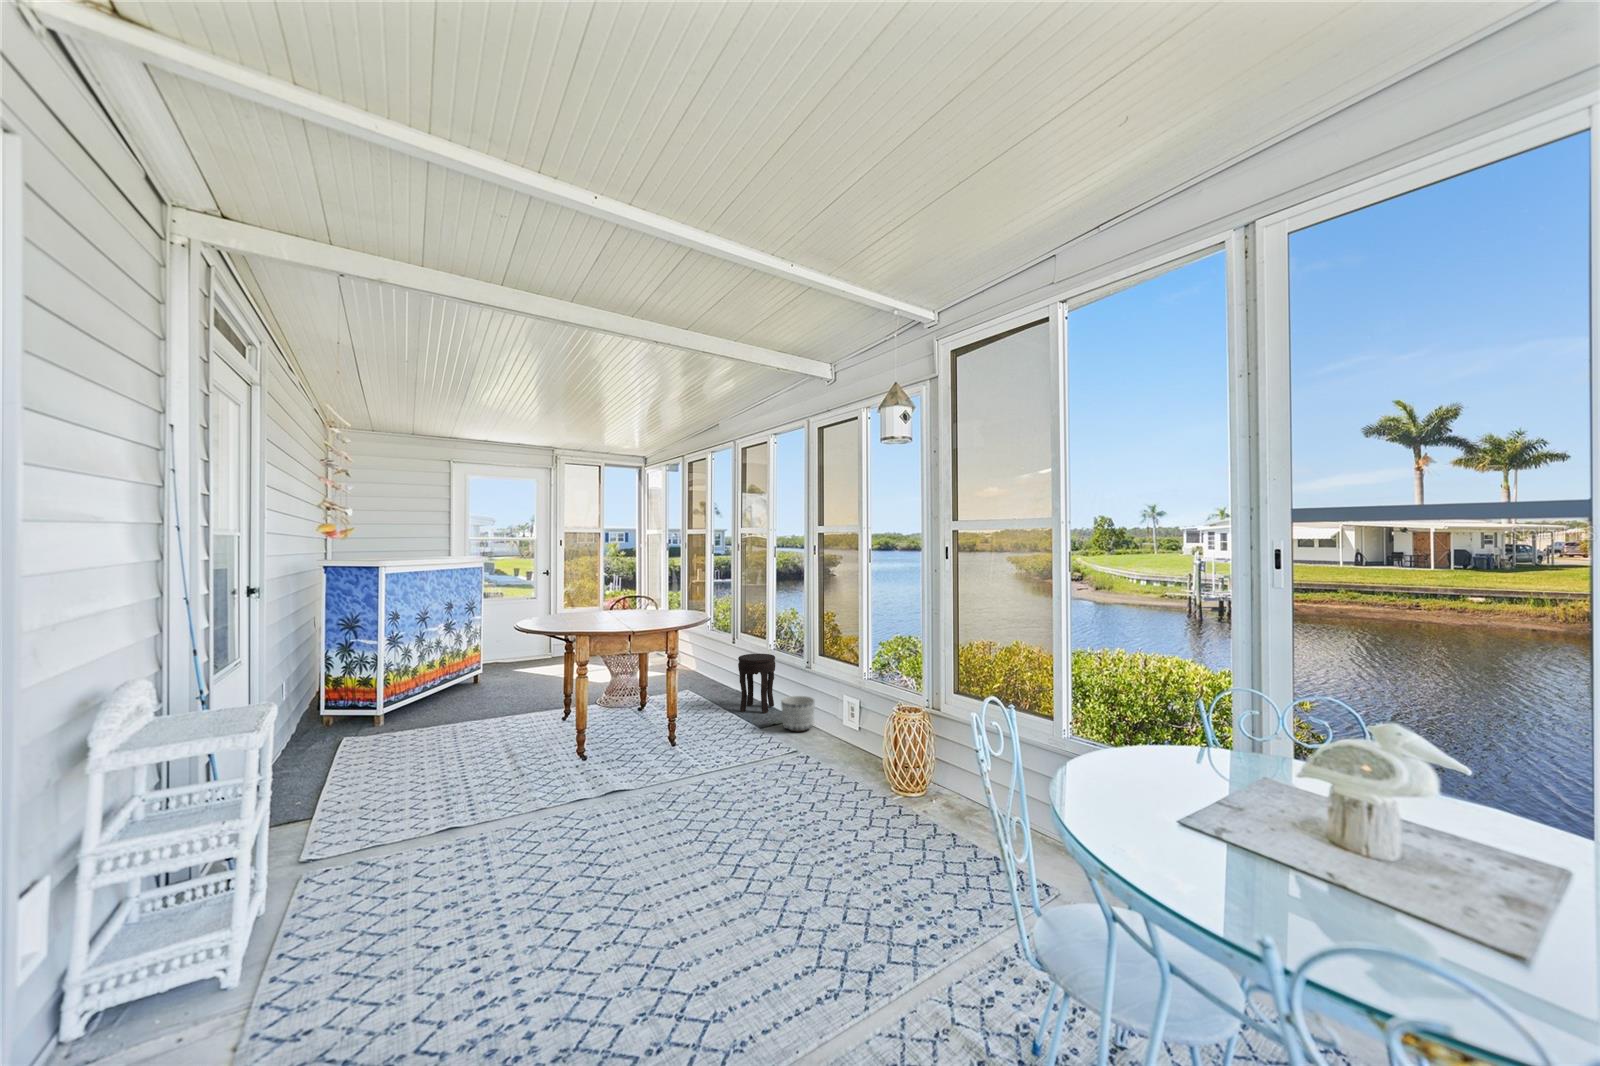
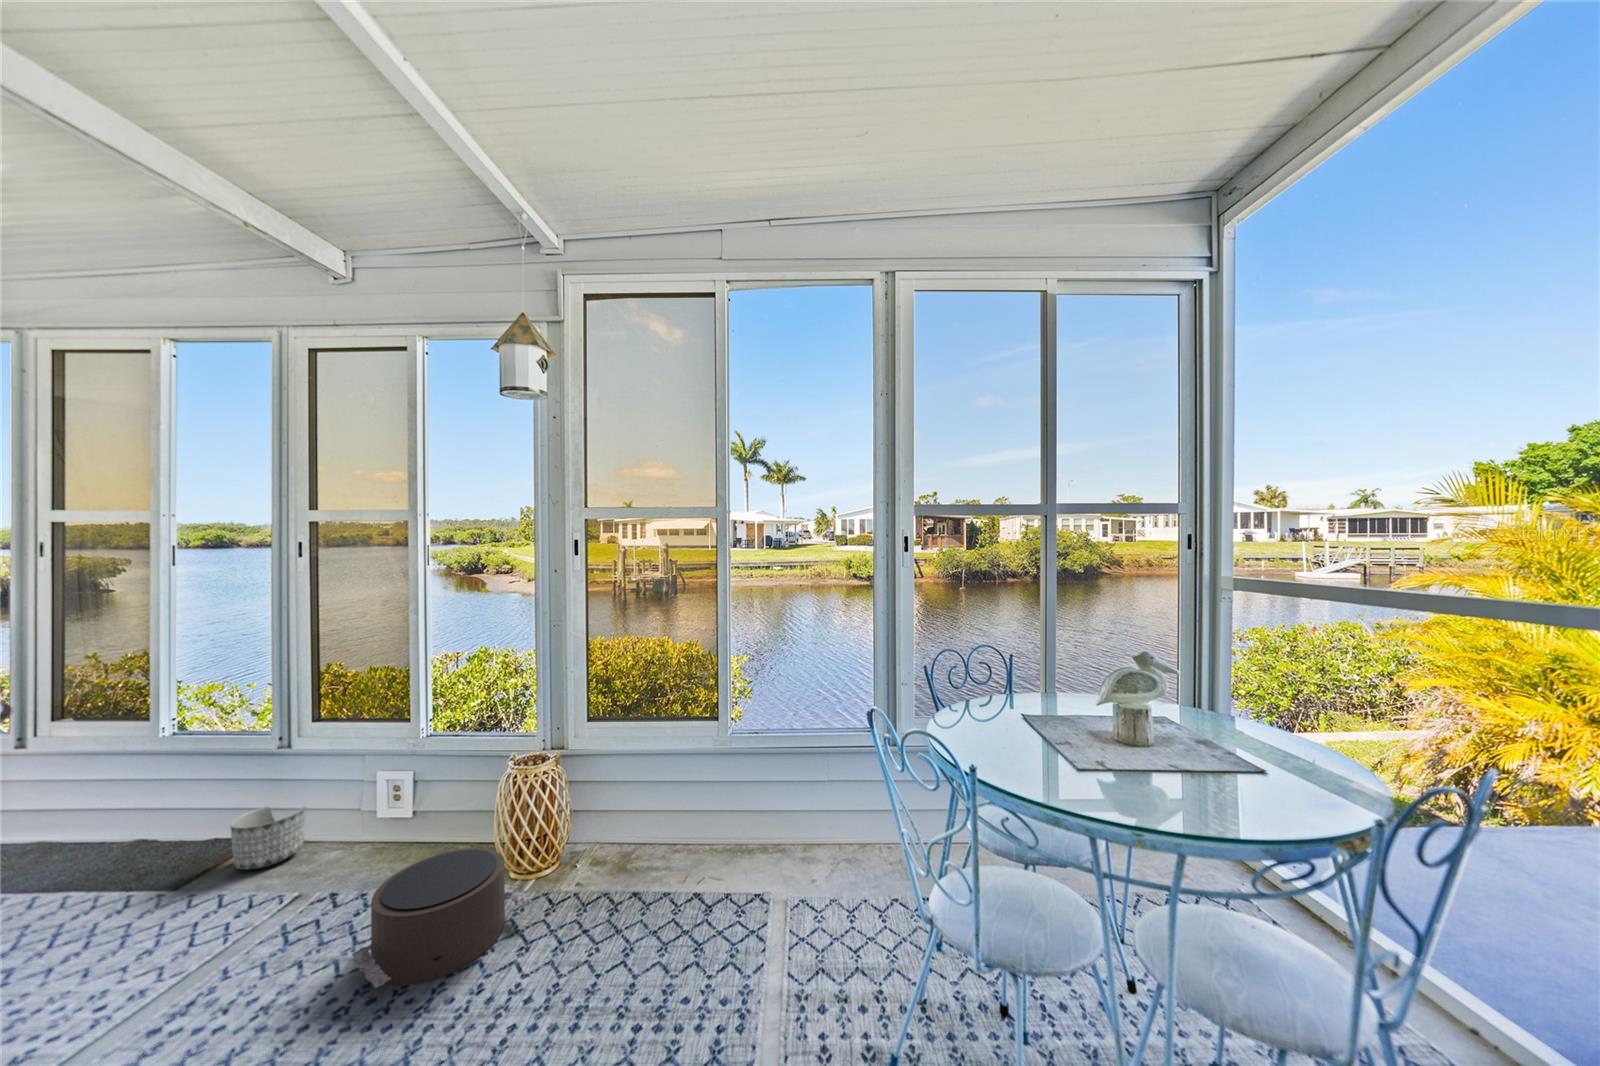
side table: present [738,654,775,713] -> none [83,755,188,881]
pouf: none [787,747,884,819] -> present [352,848,532,988]

